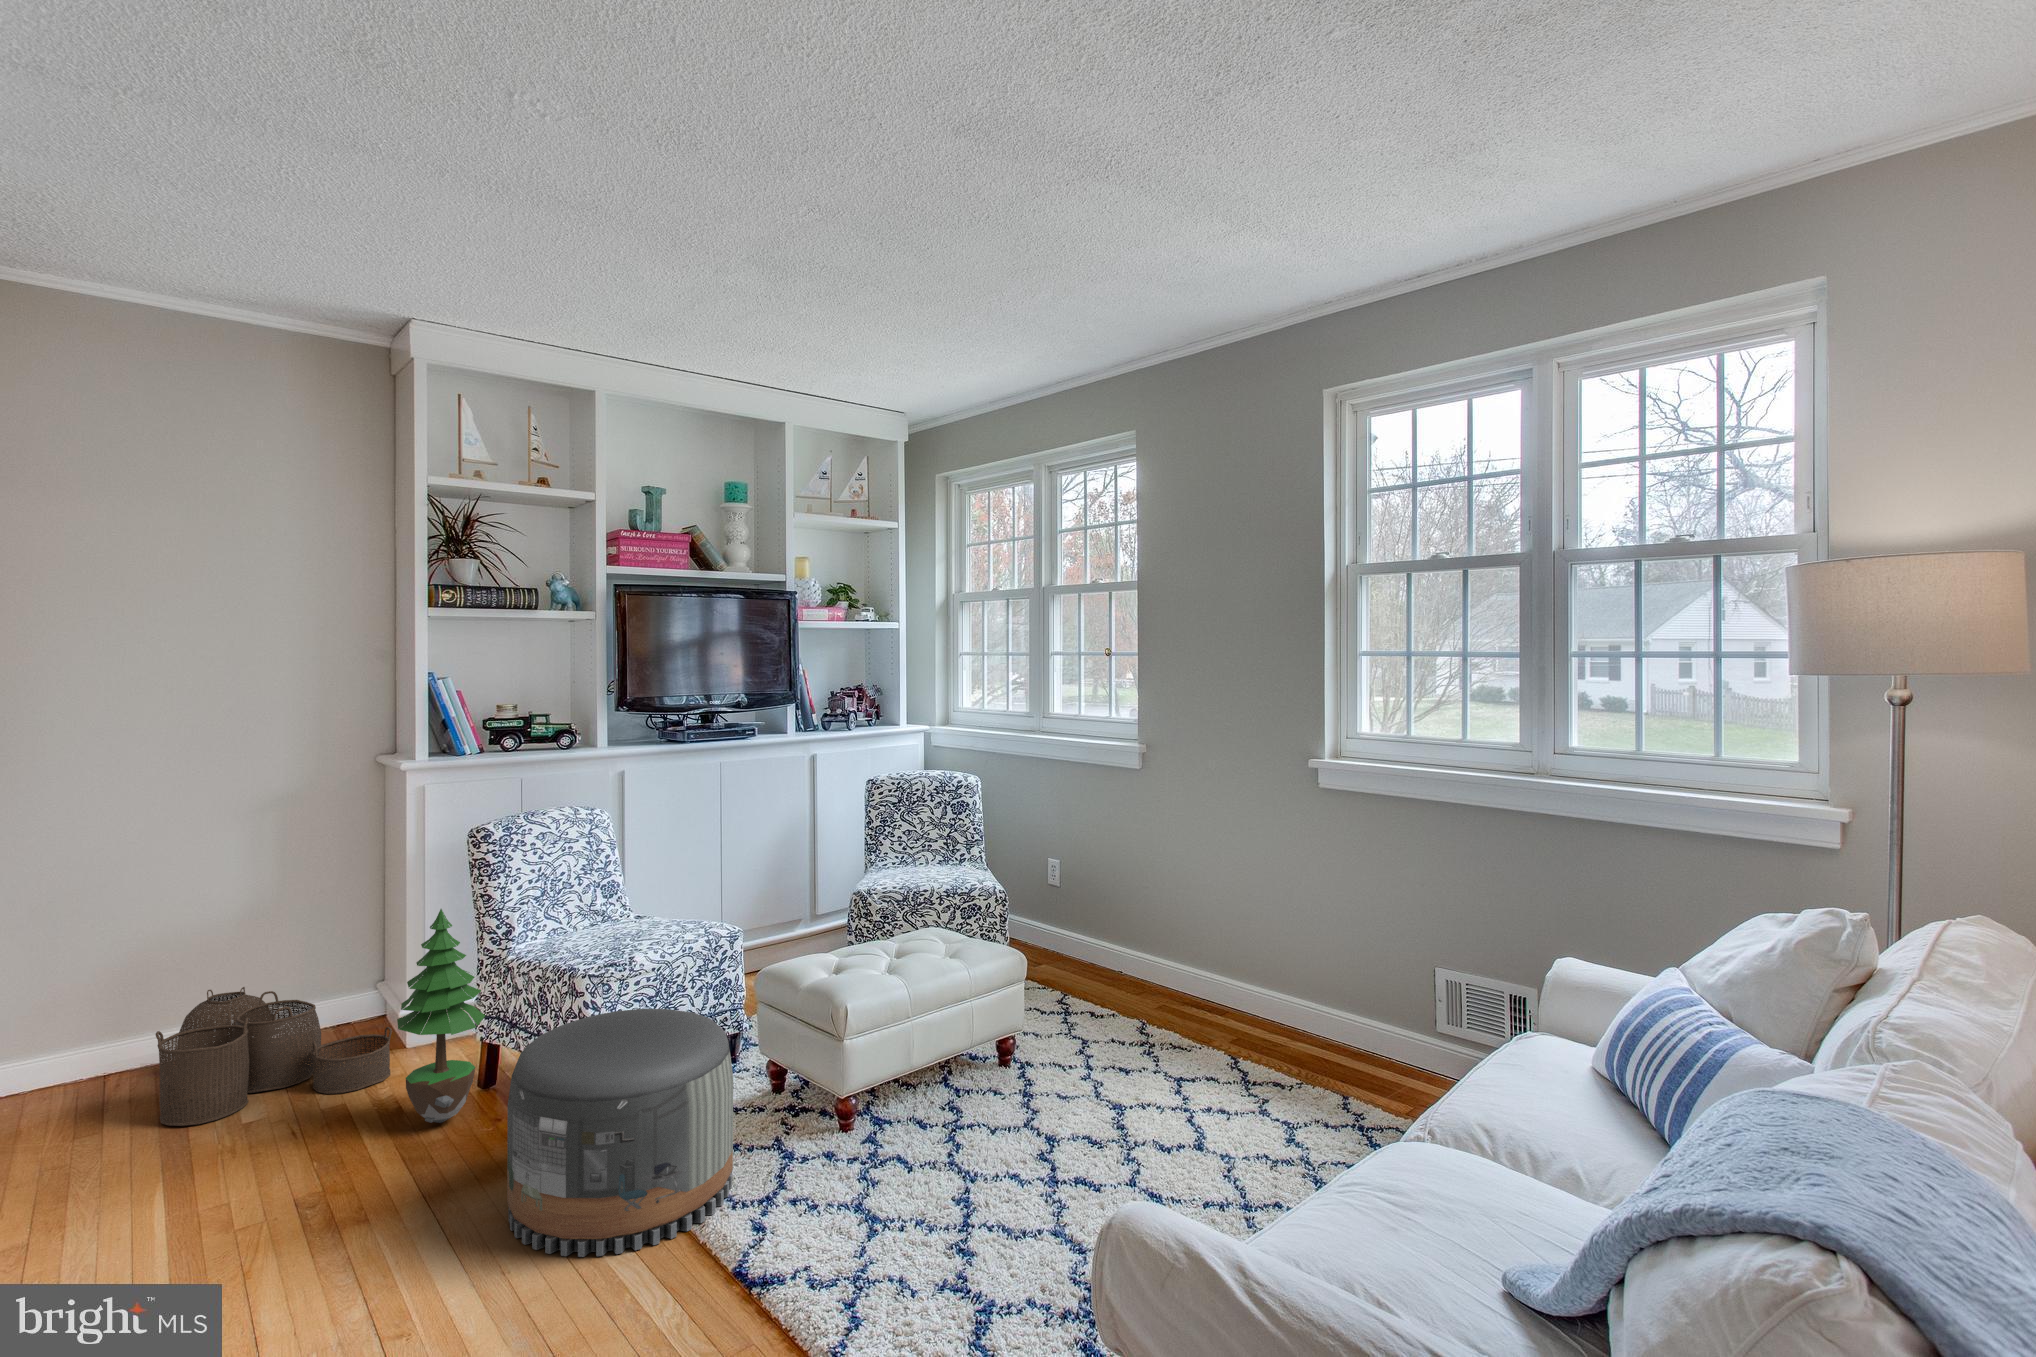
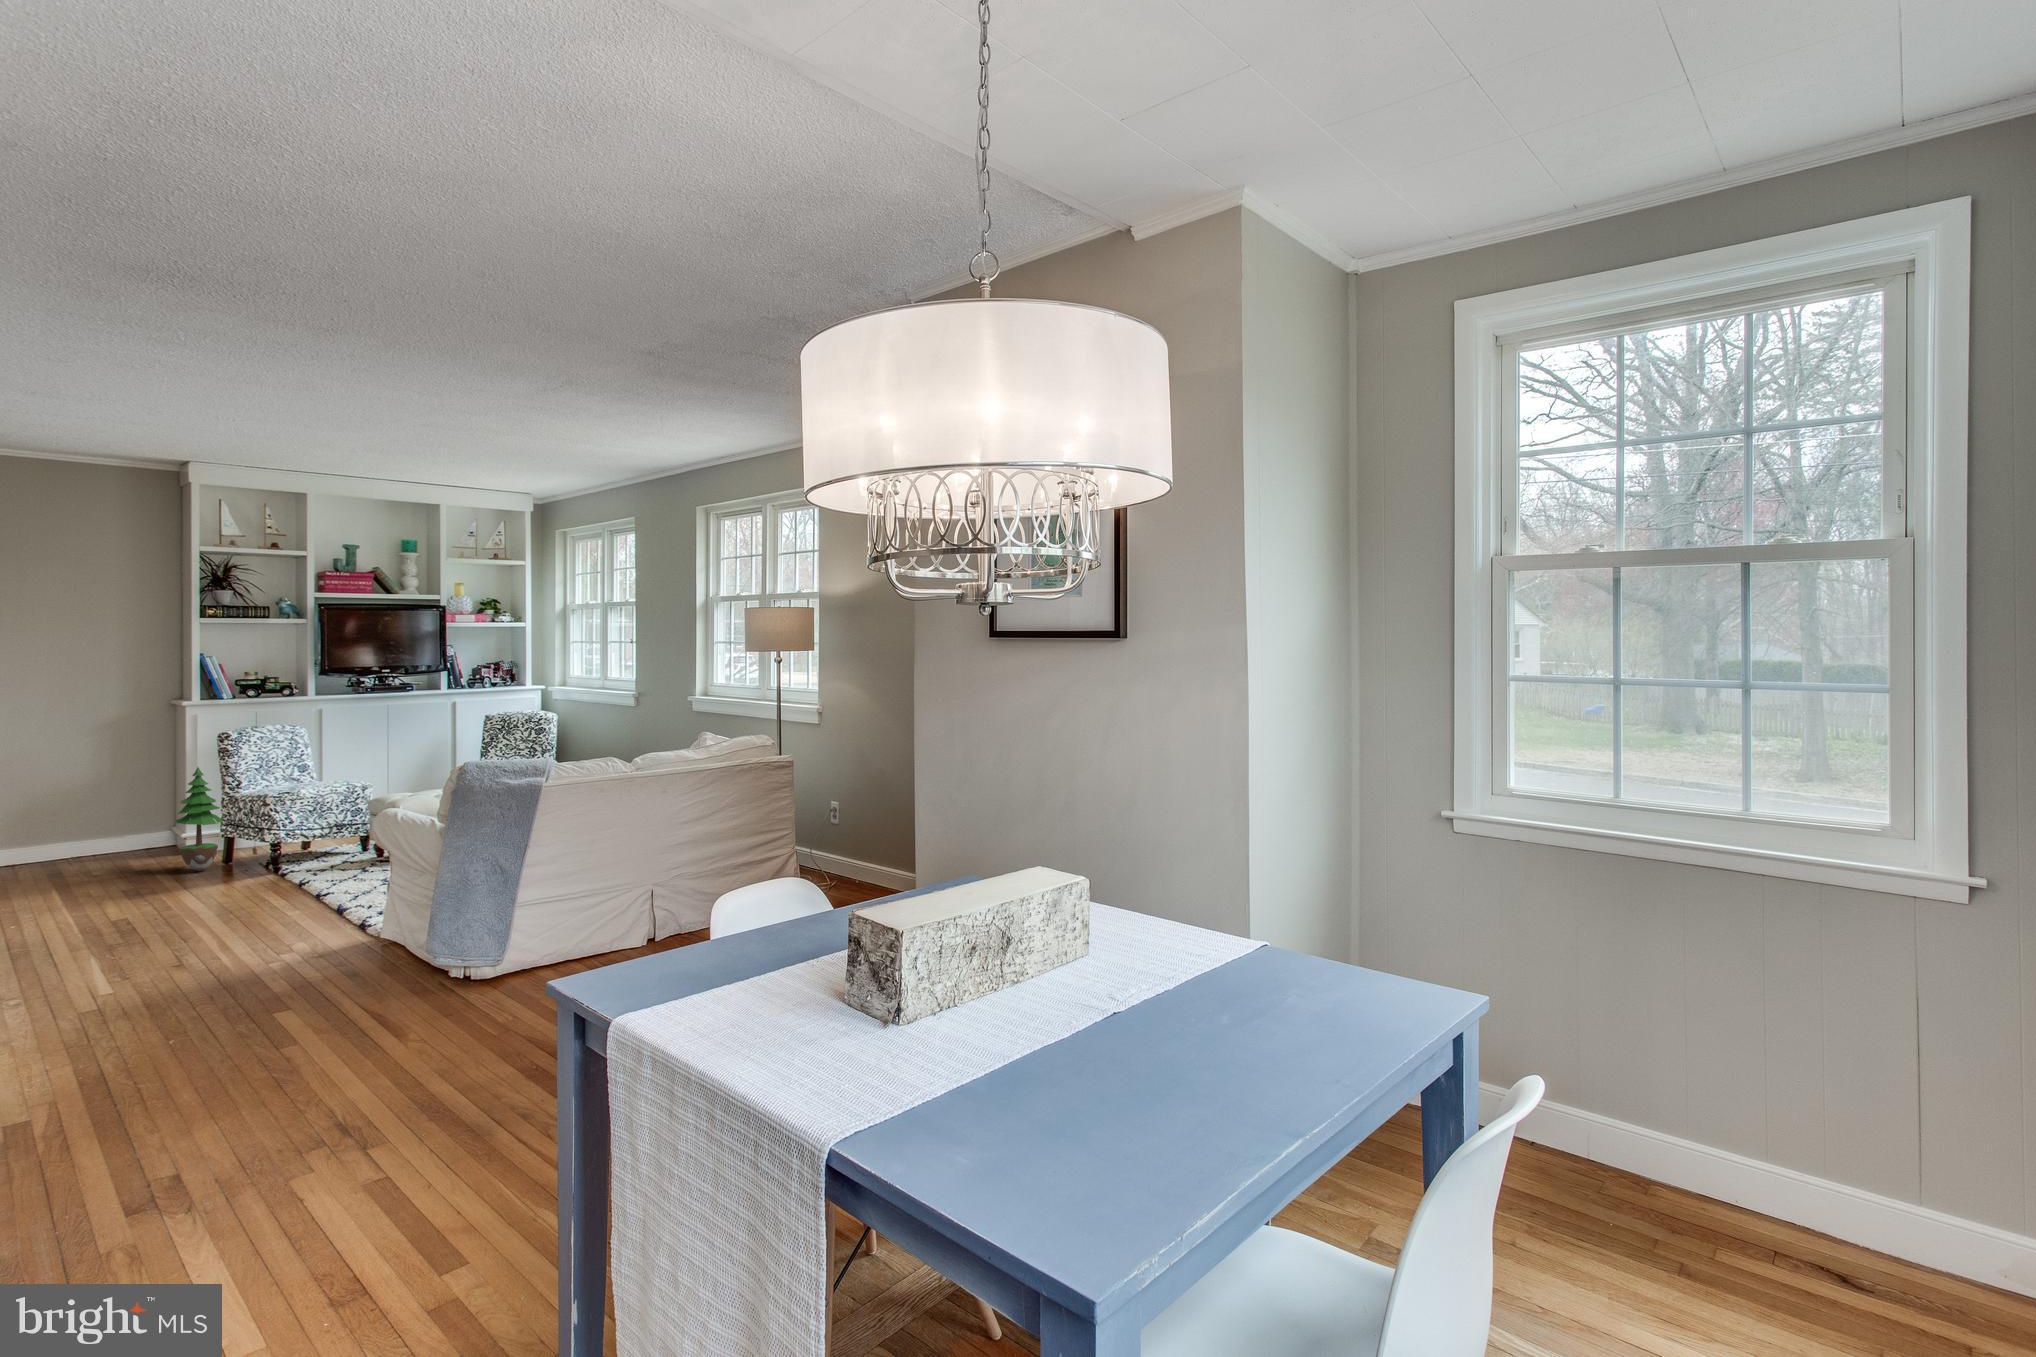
woven basket: present [156,987,392,1126] -> none [49,819,178,874]
pouf: present [507,1009,733,1257] -> none [222,807,337,896]

